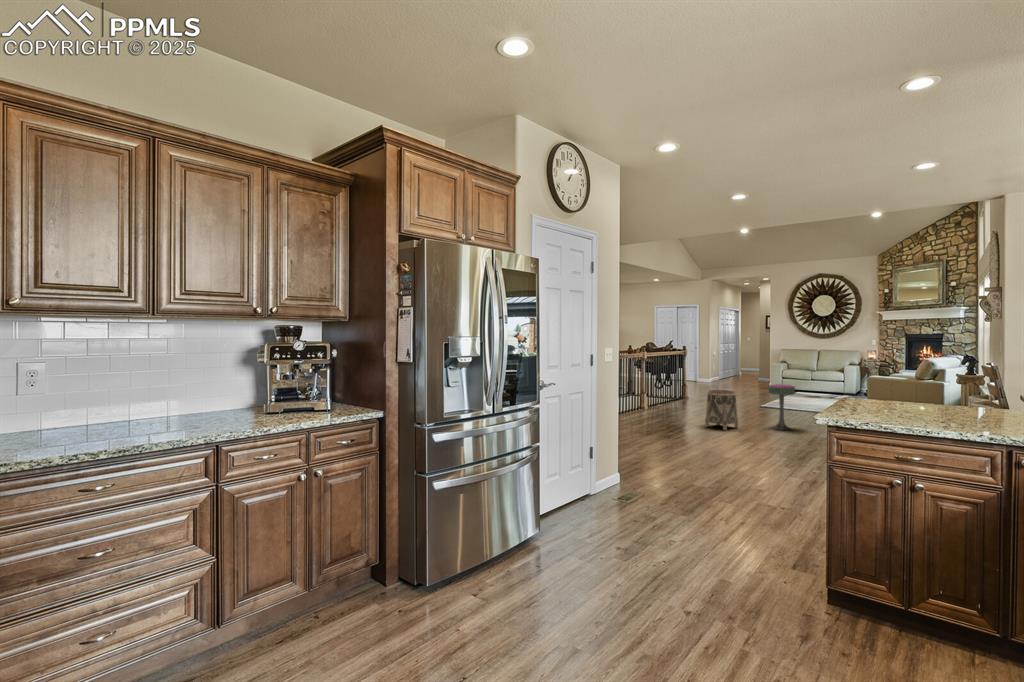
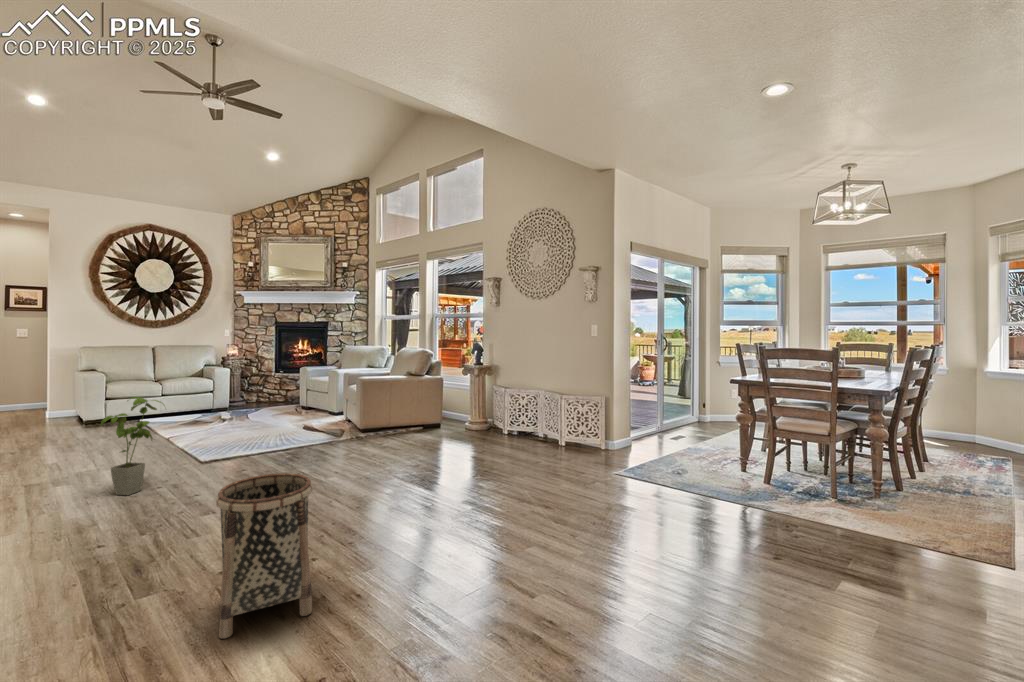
house plant: none [734,370,755,408] -> present [101,397,161,495]
bar stool: present [769,384,795,430] -> none [336,422,394,534]

